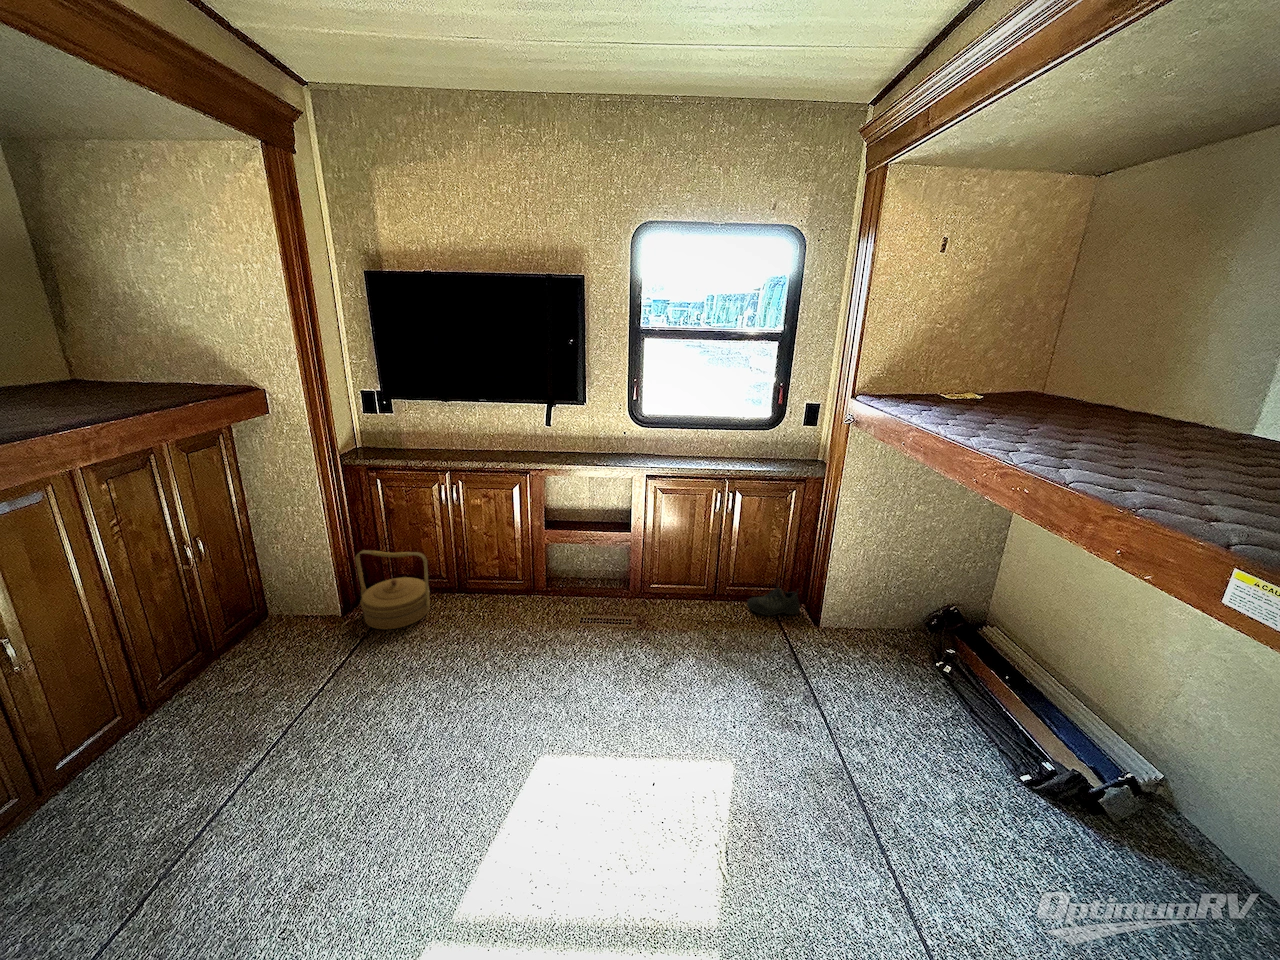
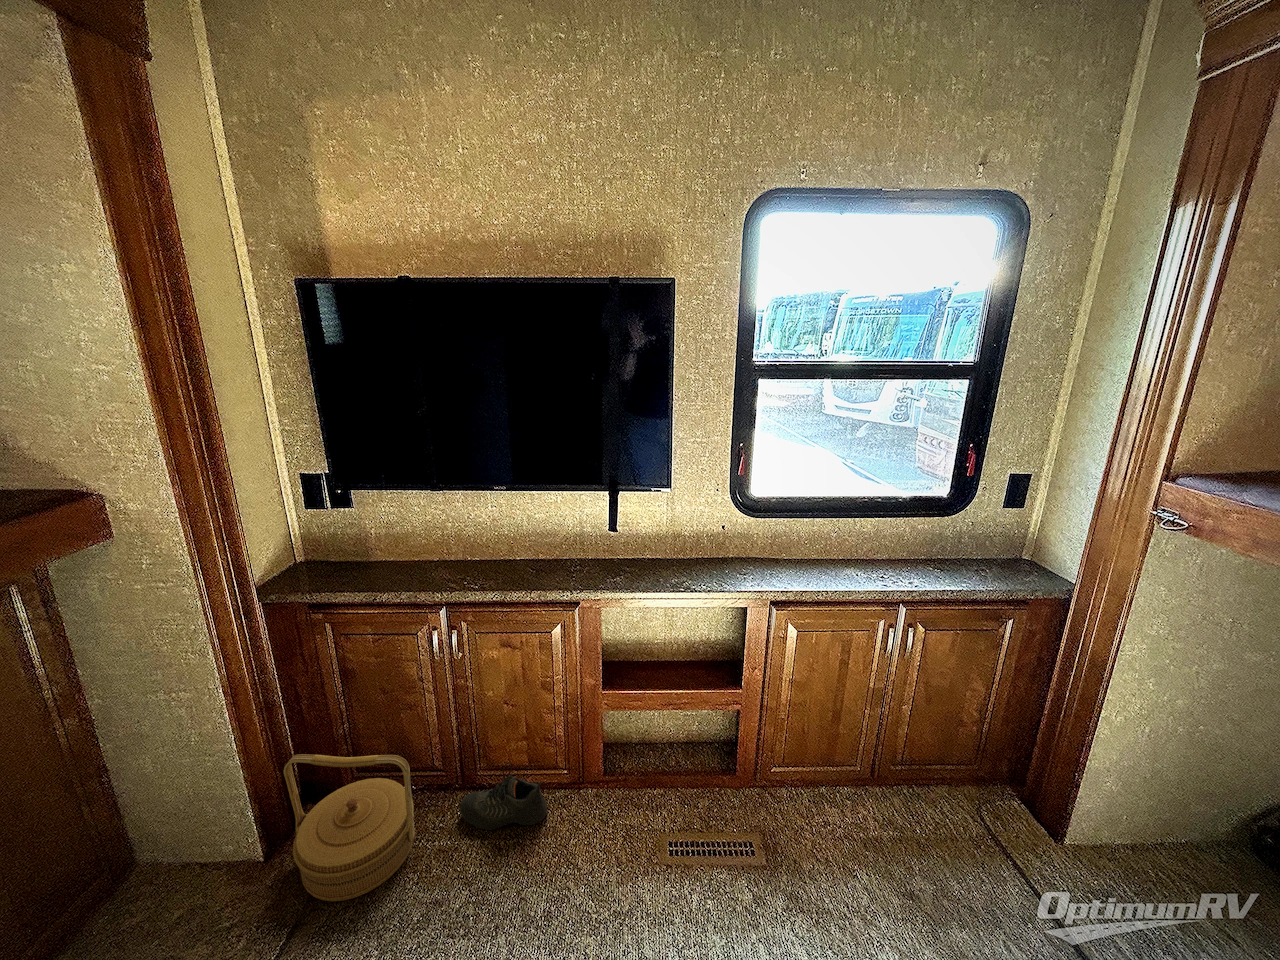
shoe: present [747,587,800,616] -> present [460,762,547,830]

